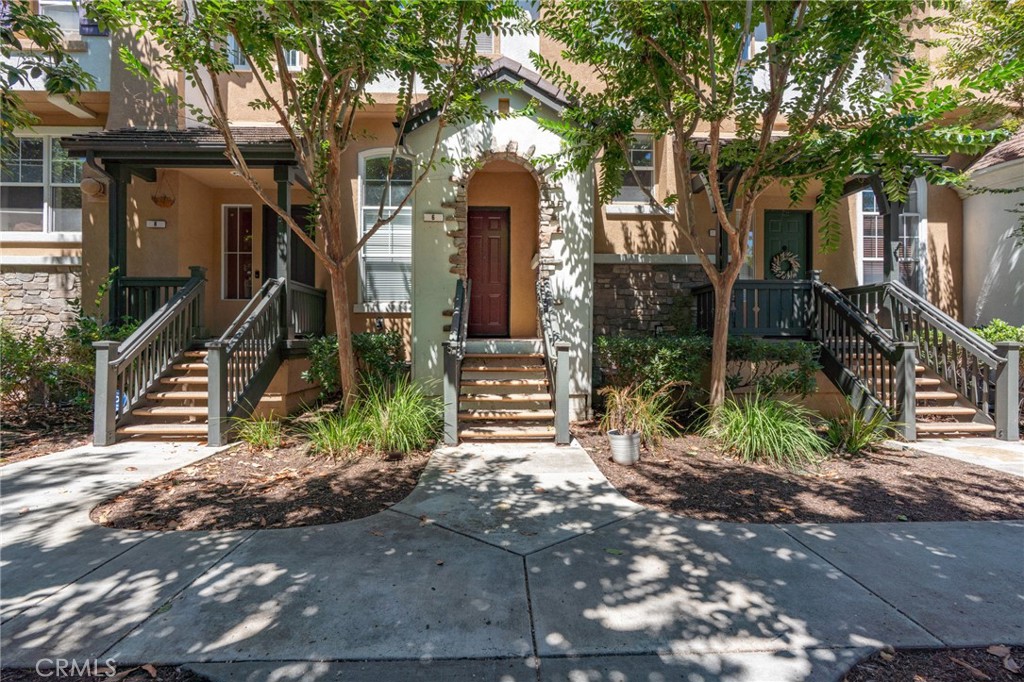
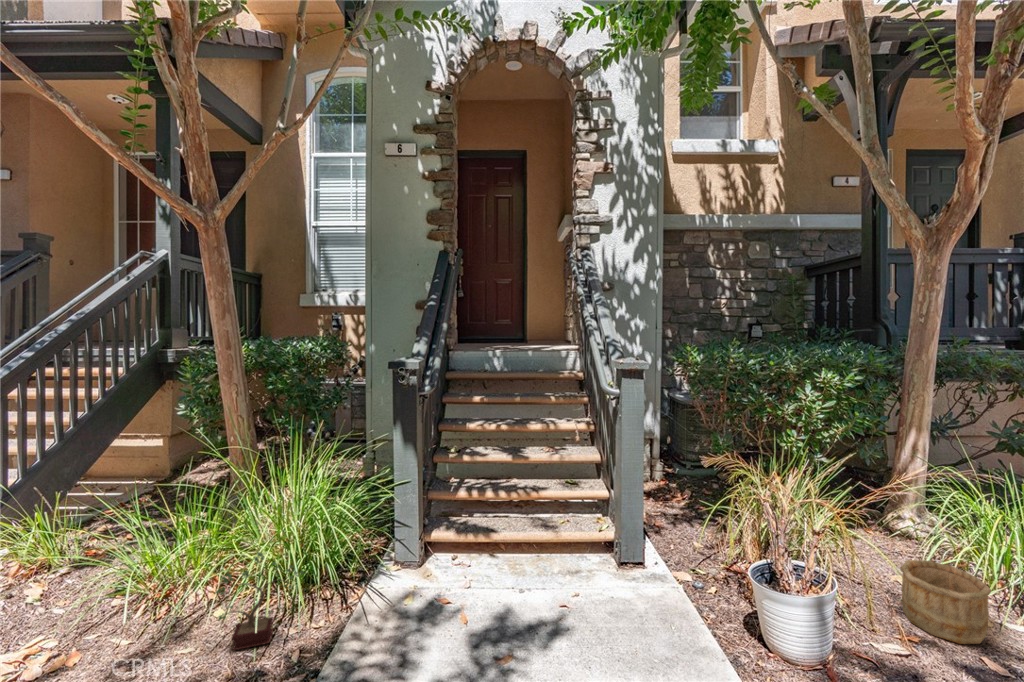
wooden bucket: none [678,430,708,457] -> present [900,560,991,644]

